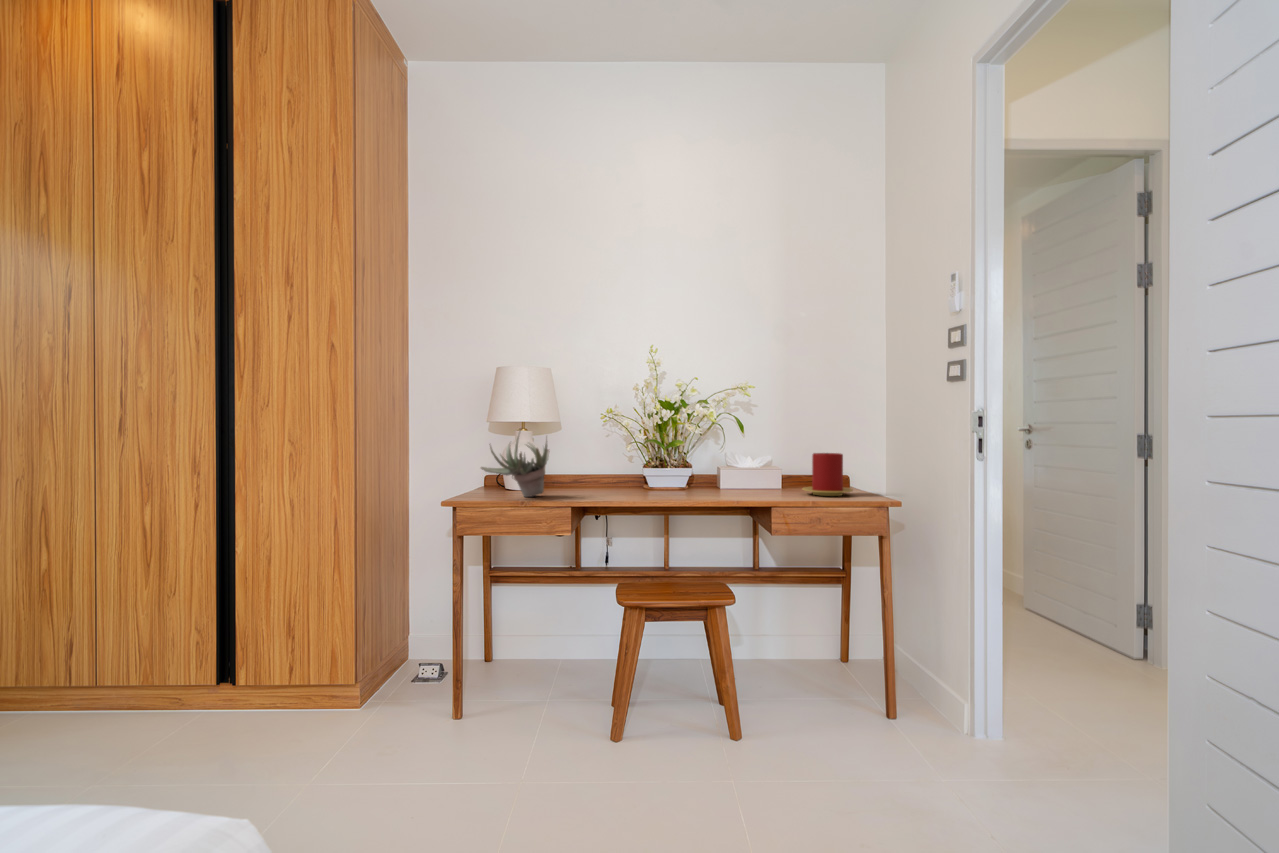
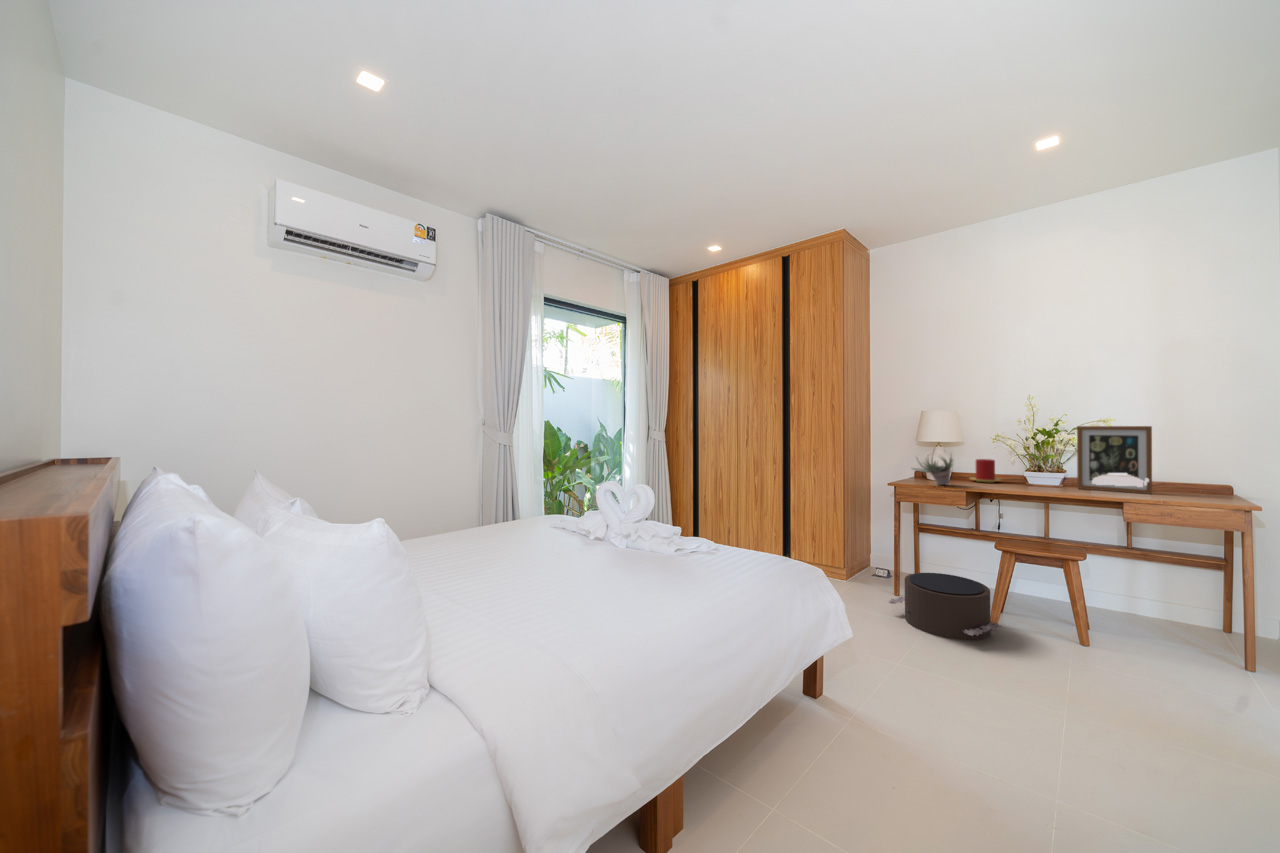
picture frame: none [707,393,787,490] -> present [1077,426,1152,494]
candle: present [803,453,853,496] -> present [970,459,1001,483]
pouf: none [432,666,631,816] -> present [889,573,1001,641]

